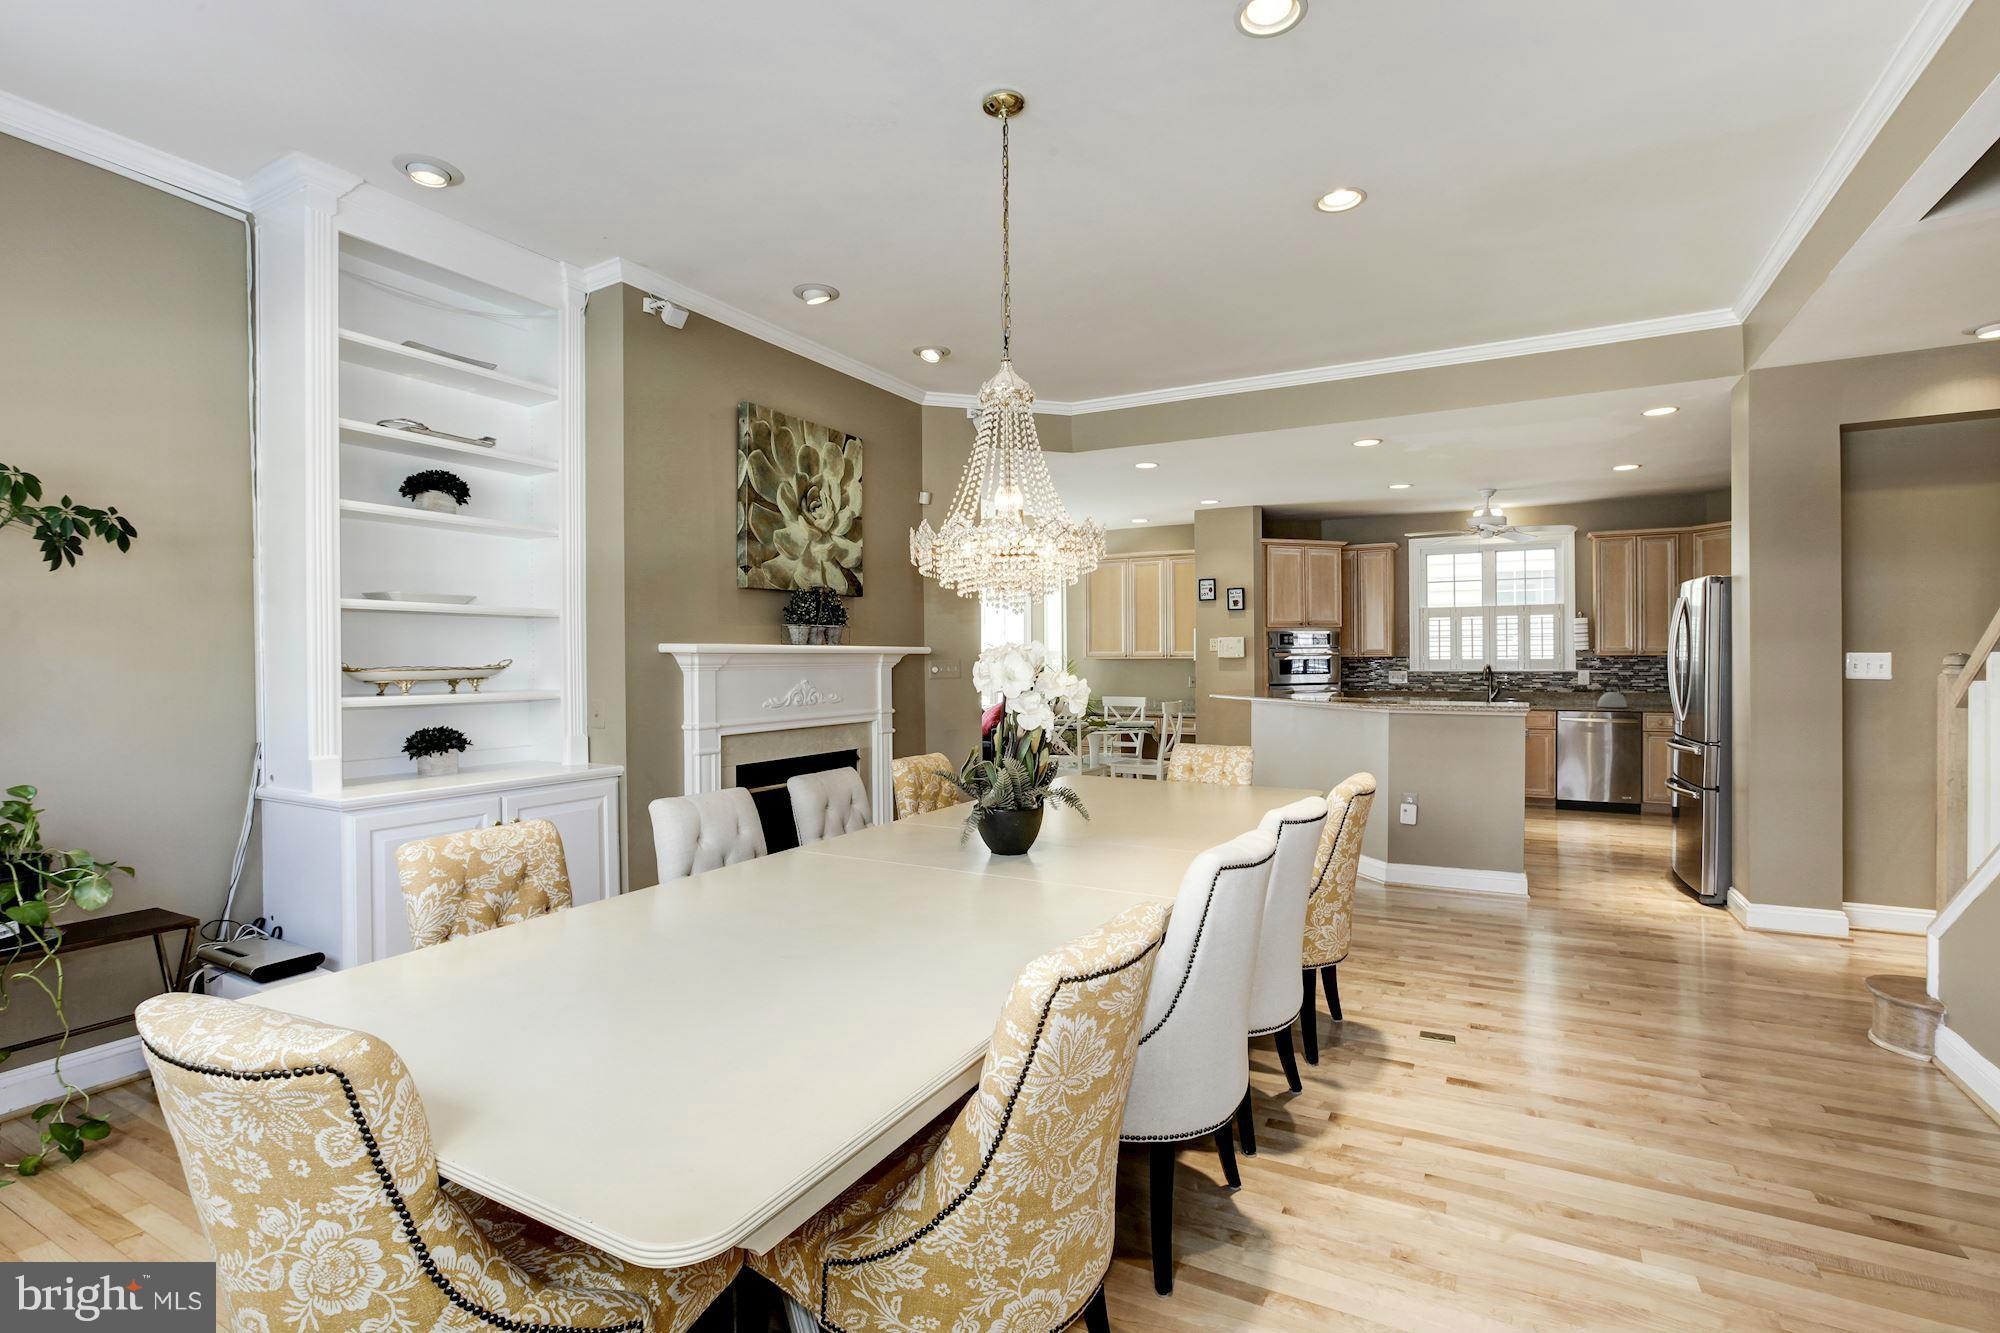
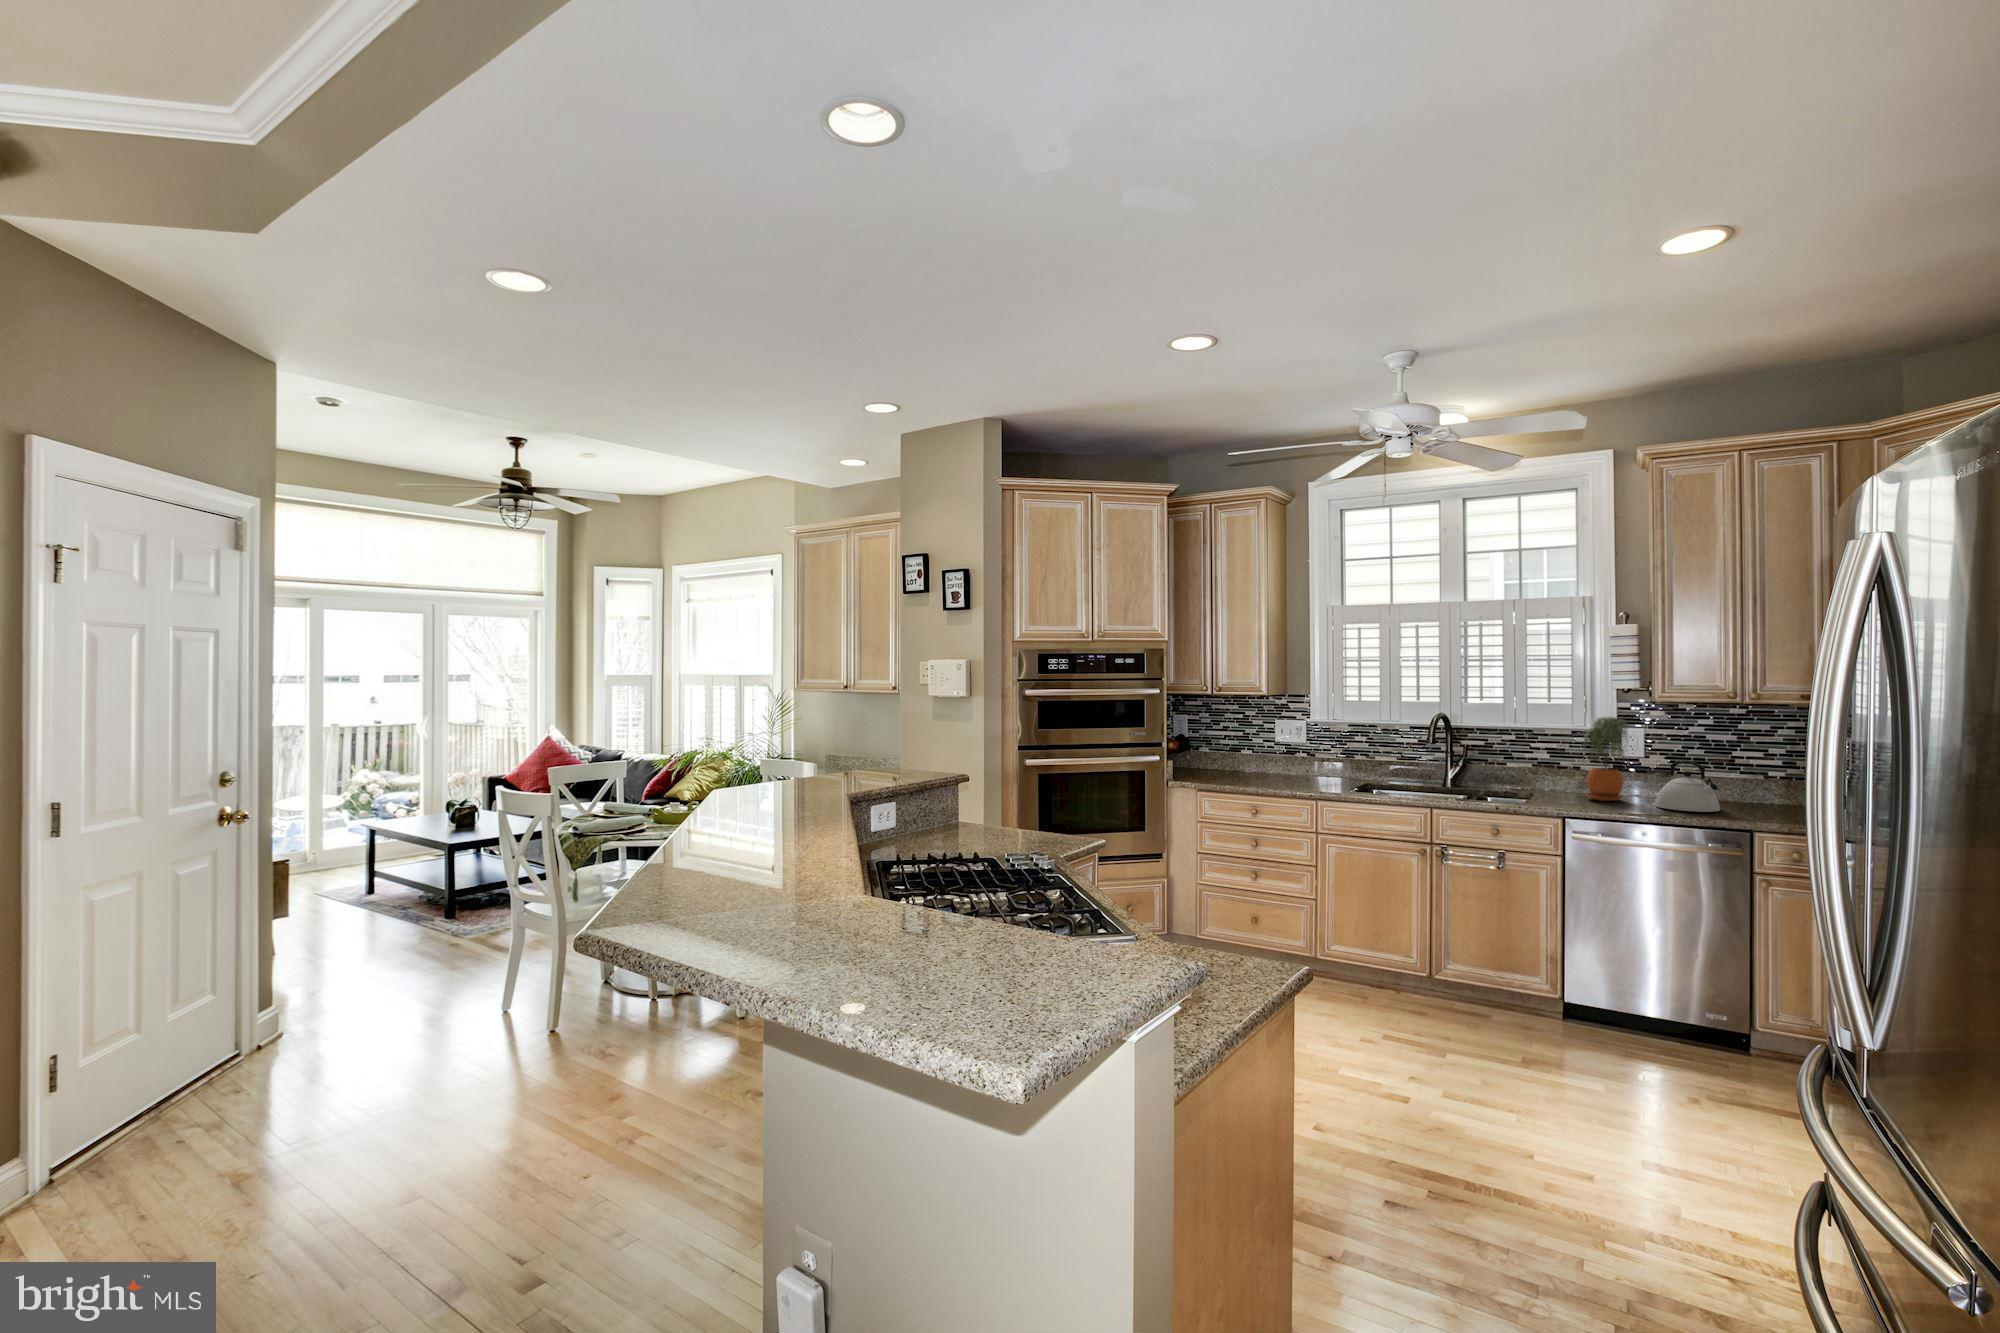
potted plant: none [1561,664,1584,706] -> present [1583,717,1628,801]

